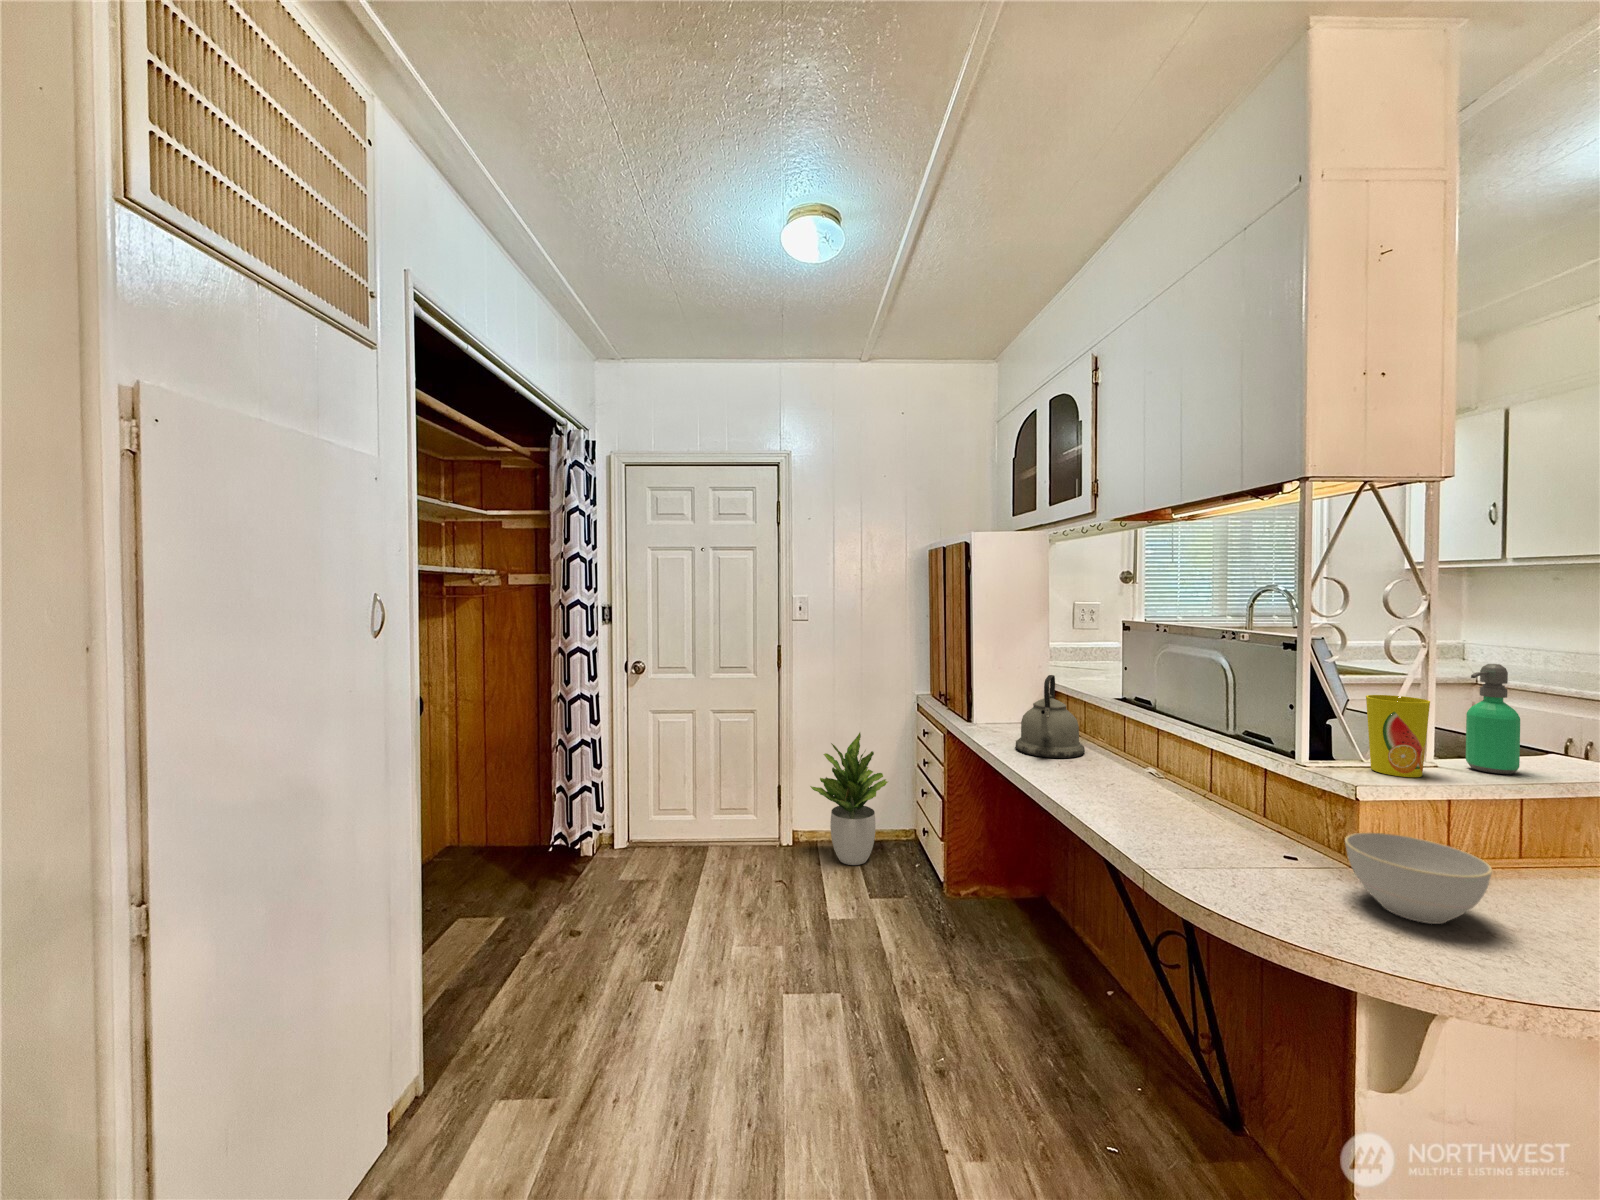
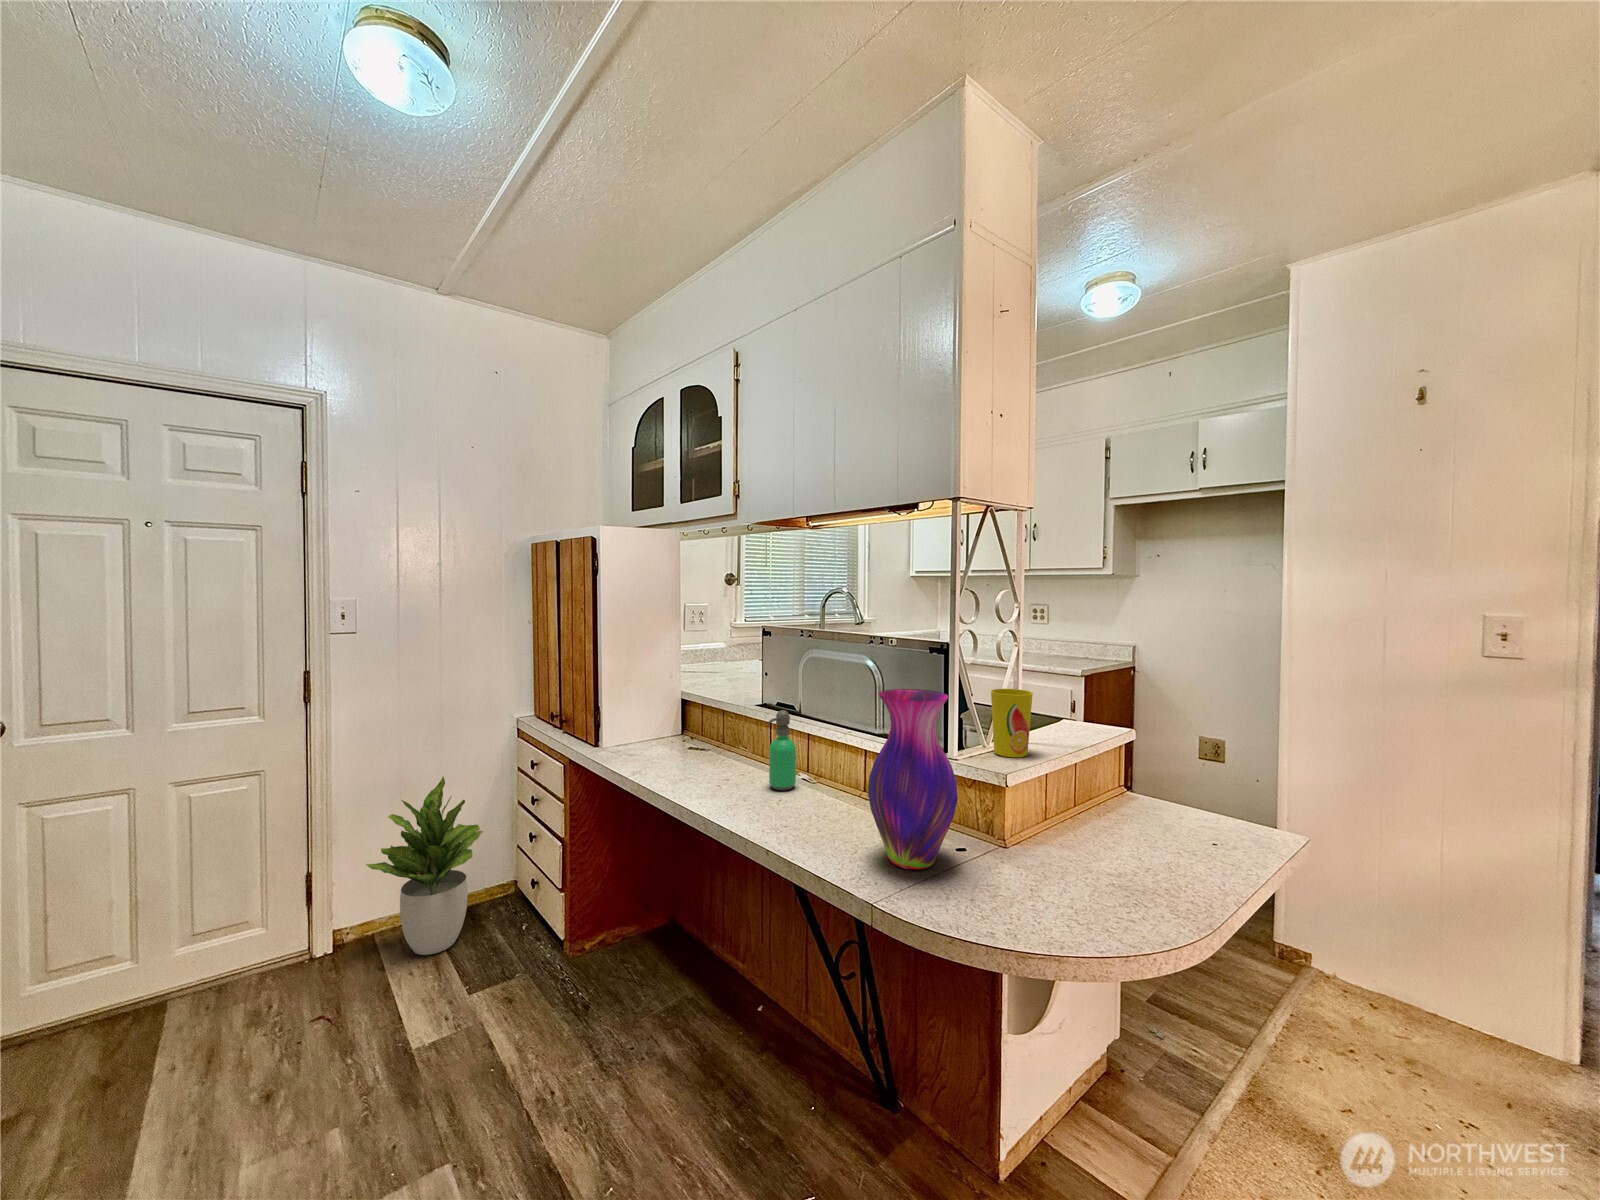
soap dispenser: present [1466,664,1520,774] -> present [769,710,796,790]
kettle: present [1016,675,1085,758] -> none [662,688,733,779]
vase: none [1170,680,1278,862] -> present [868,689,958,869]
bowl: present [1345,833,1492,924] -> none [1014,812,1113,889]

